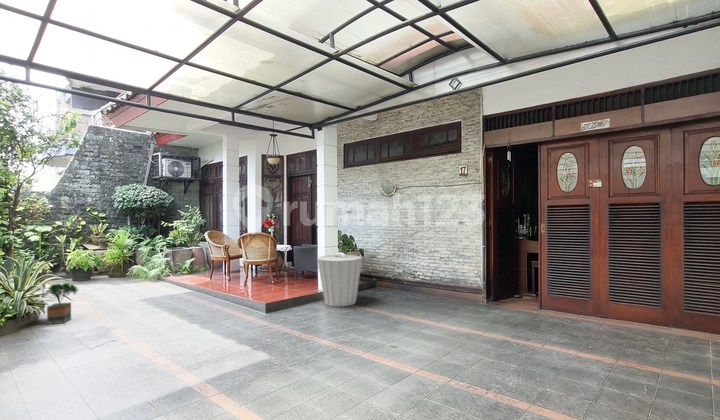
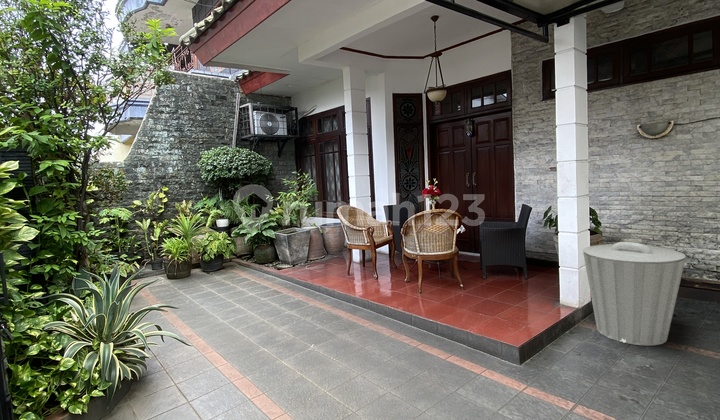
potted tree: present [42,283,77,325] -> none [135,308,194,385]

